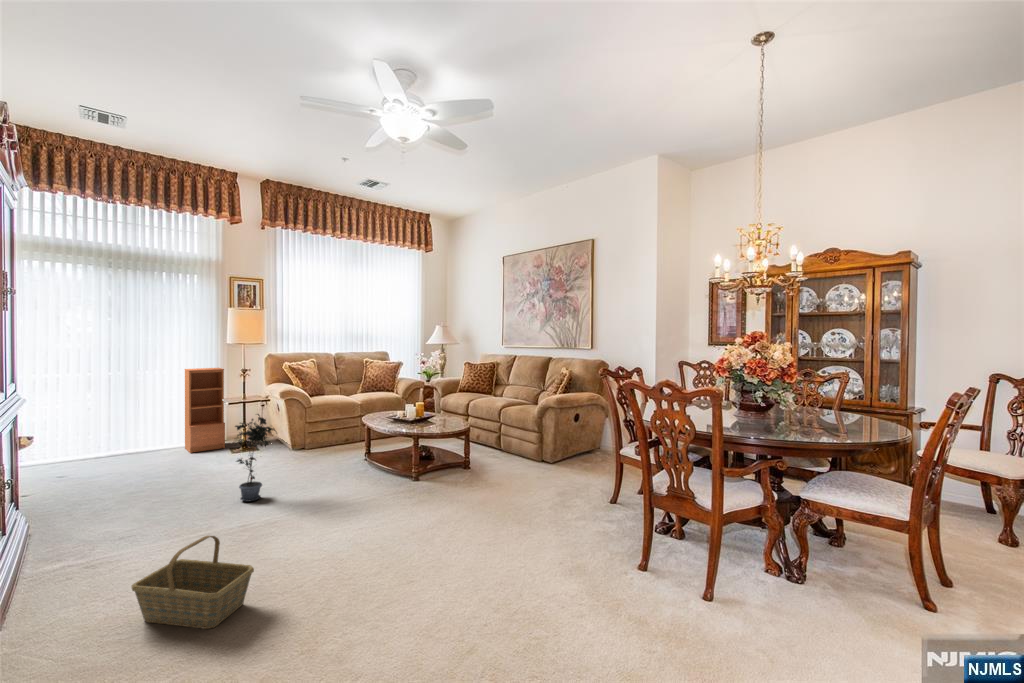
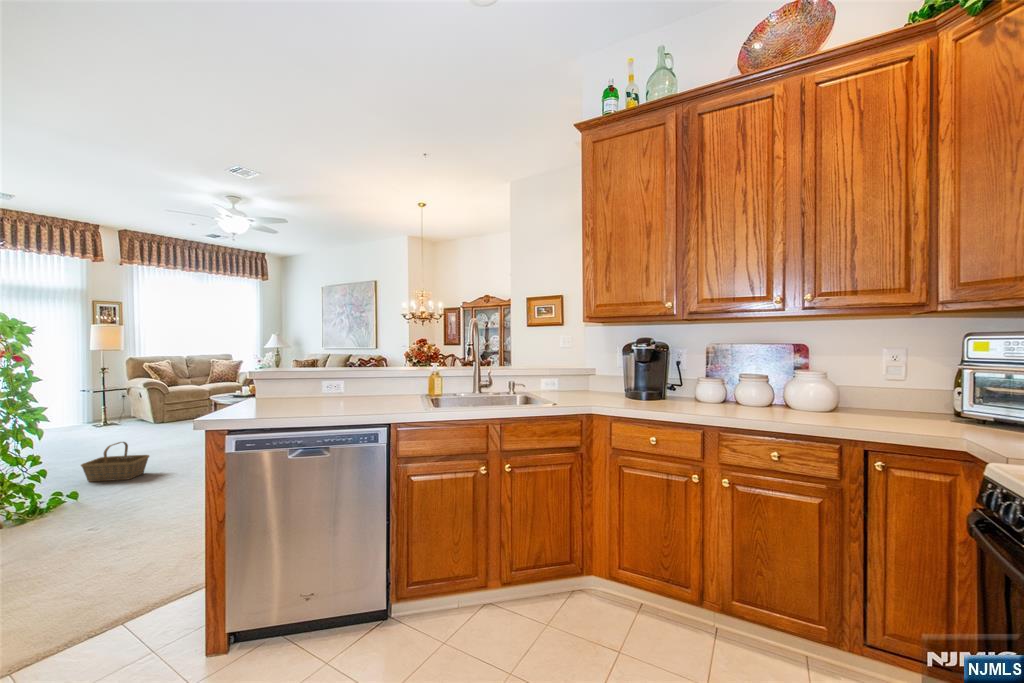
bookcase: present [185,368,225,453] -> none [55,369,94,431]
potted plant: present [235,414,275,502] -> none [116,392,150,446]

